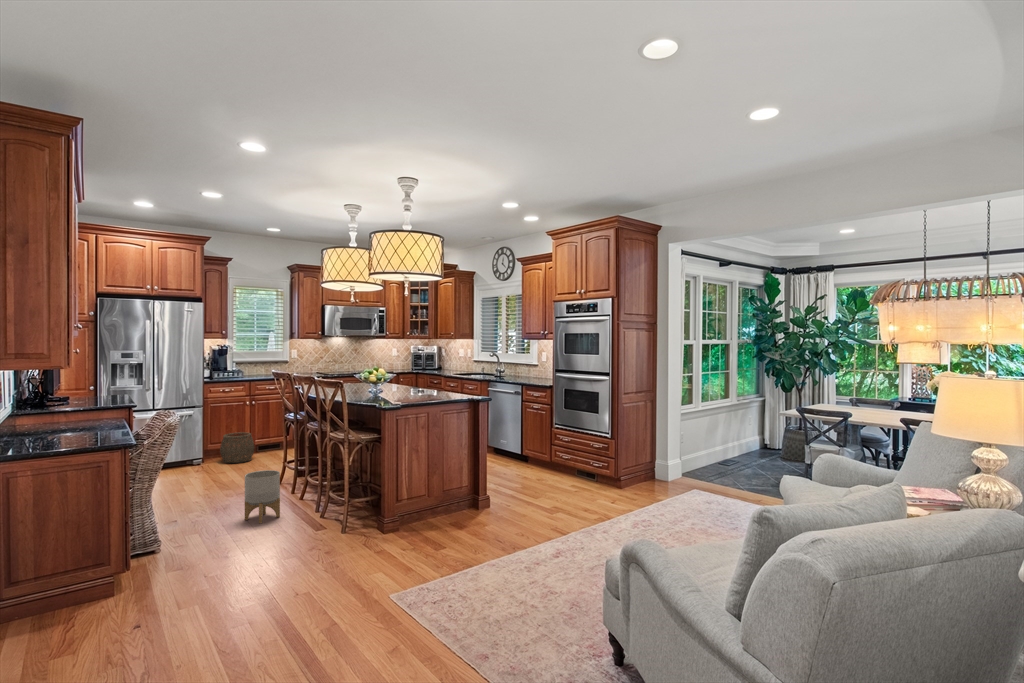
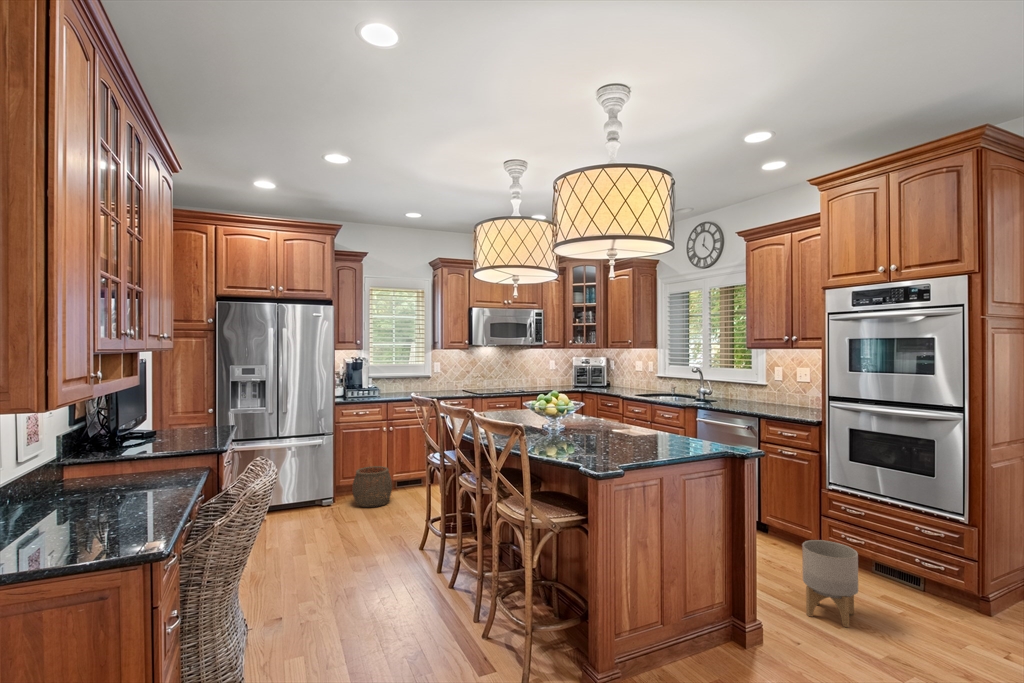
planter: present [245,470,280,523] -> present [802,540,858,627]

